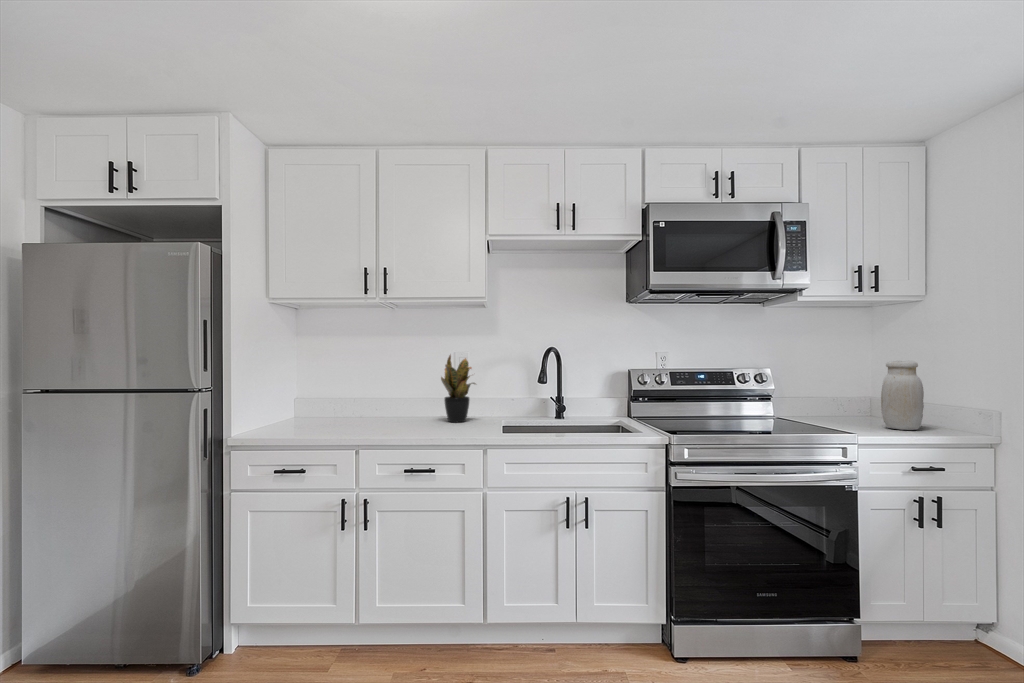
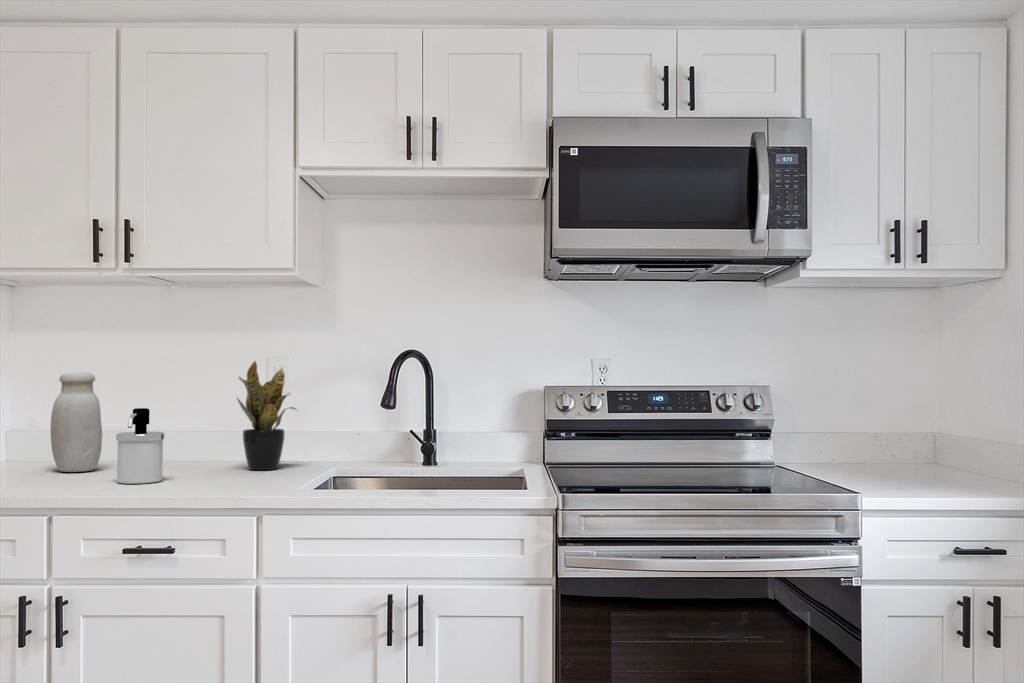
jar: present [881,361,924,430] -> present [51,373,102,472]
soap dispenser: none [381,385,409,431] -> present [116,408,165,484]

